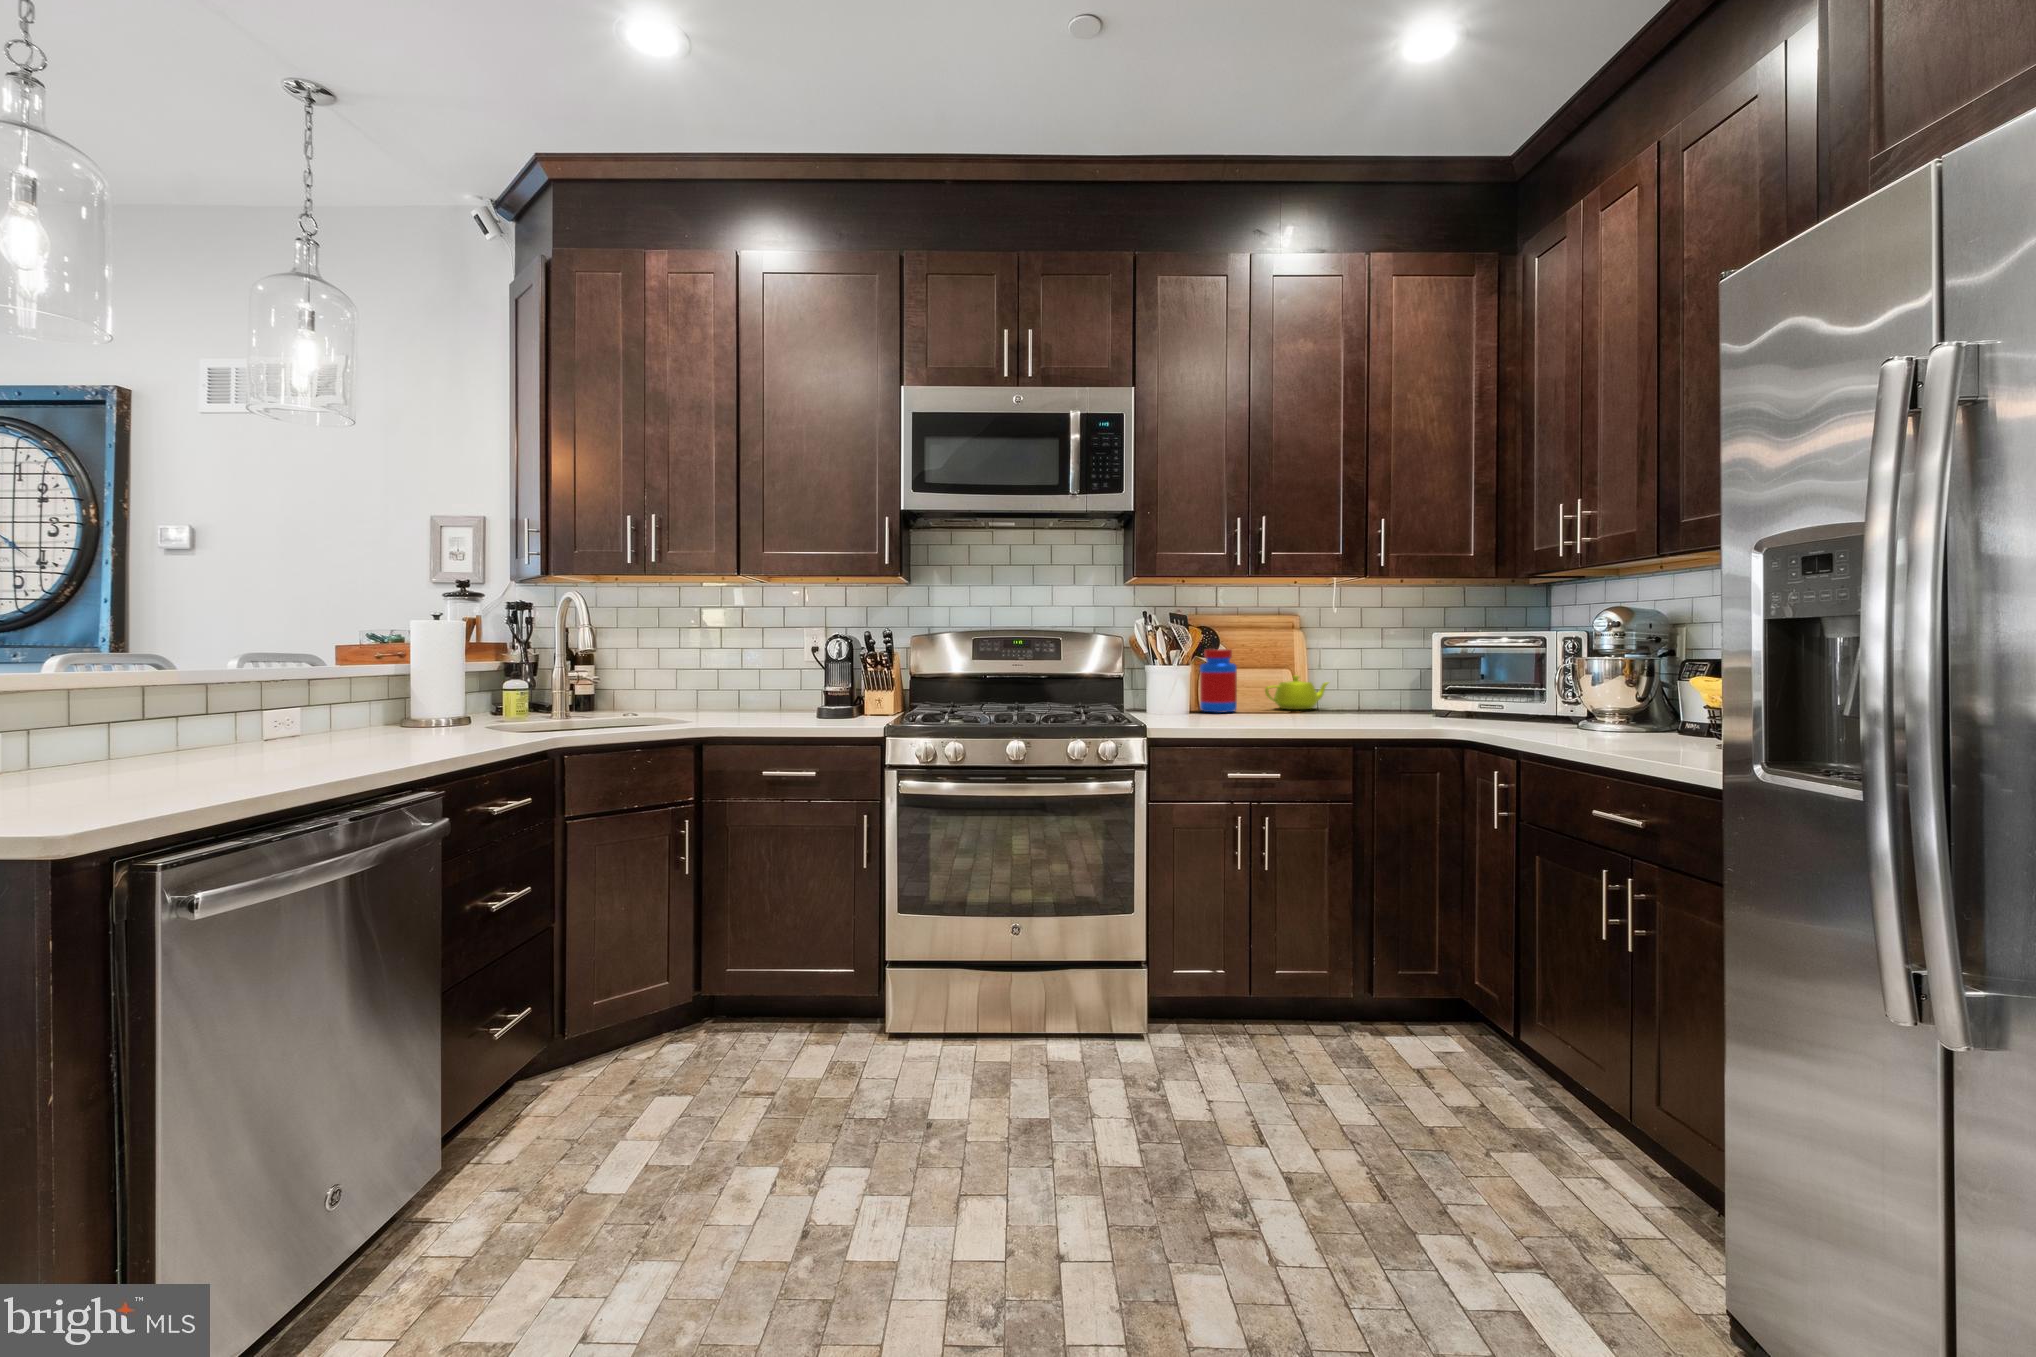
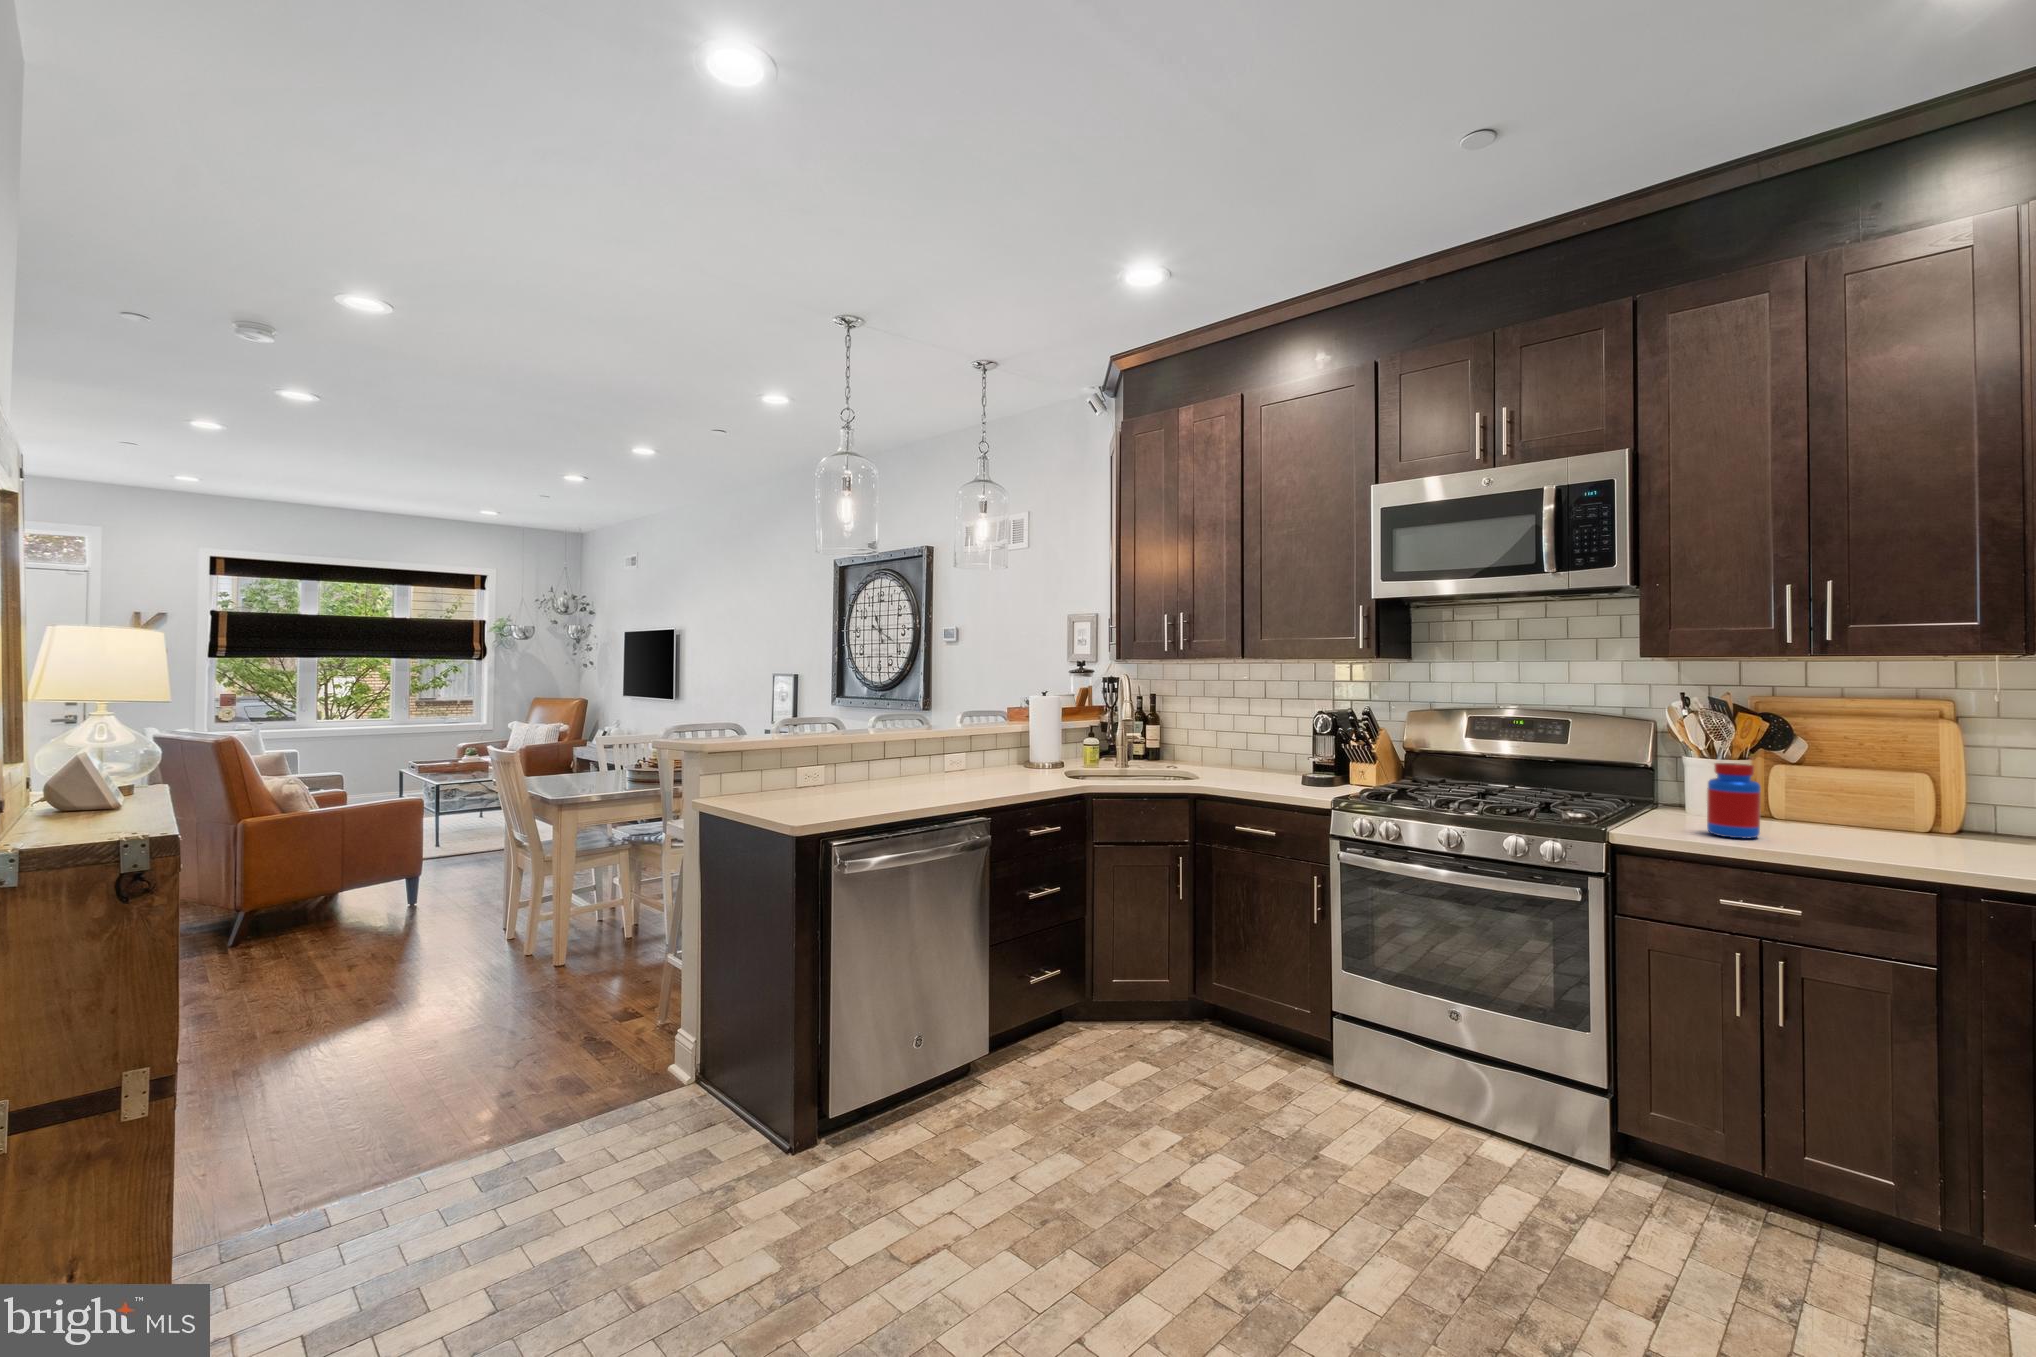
teapot: present [1265,676,1328,709] -> none [1808,805,1922,849]

